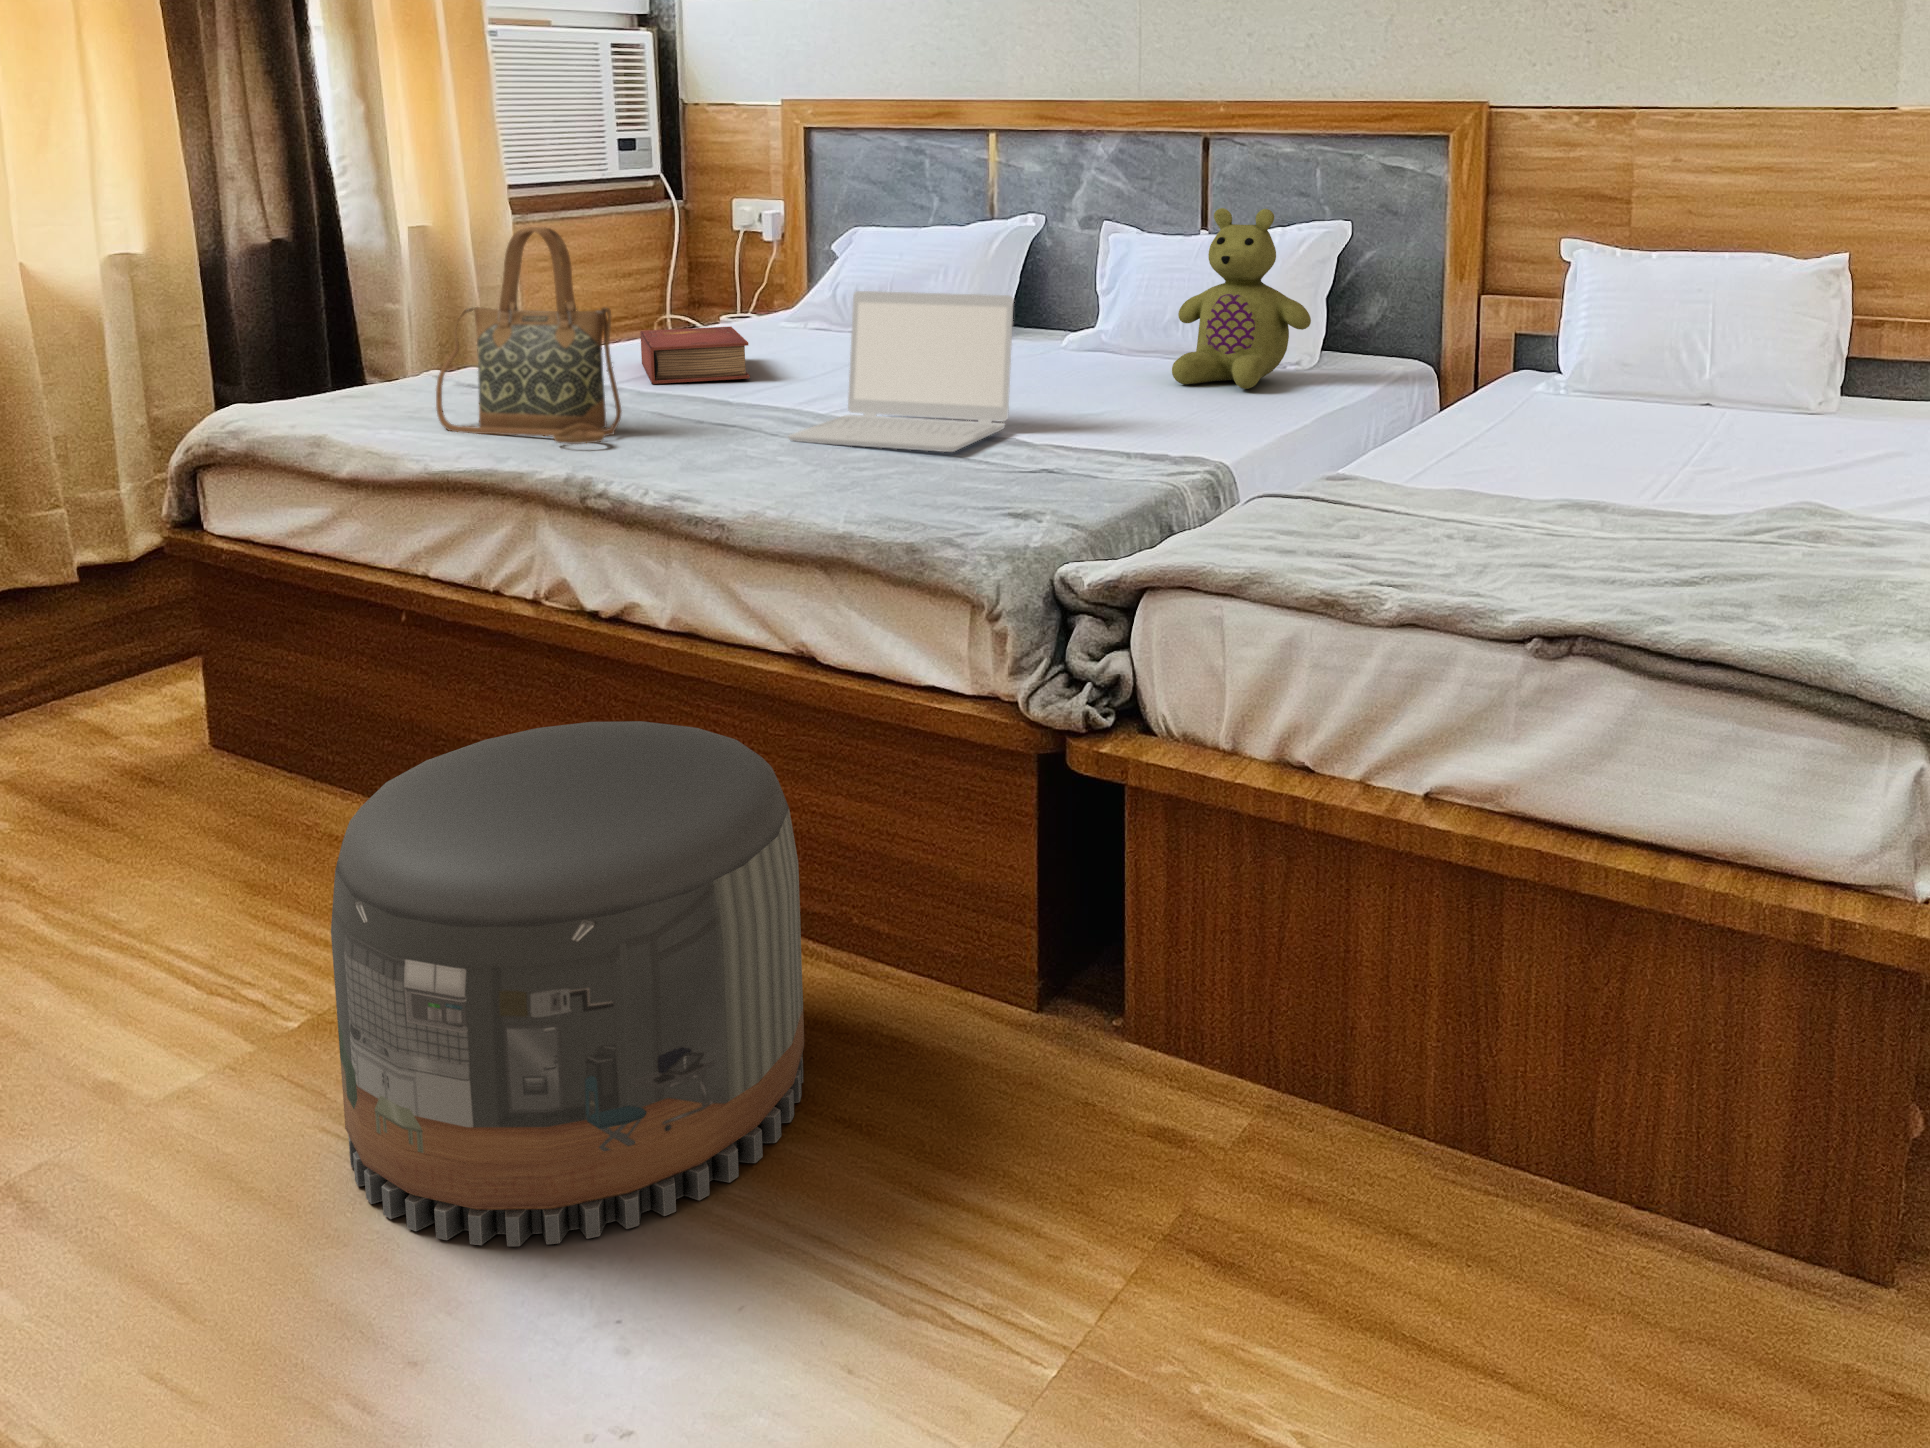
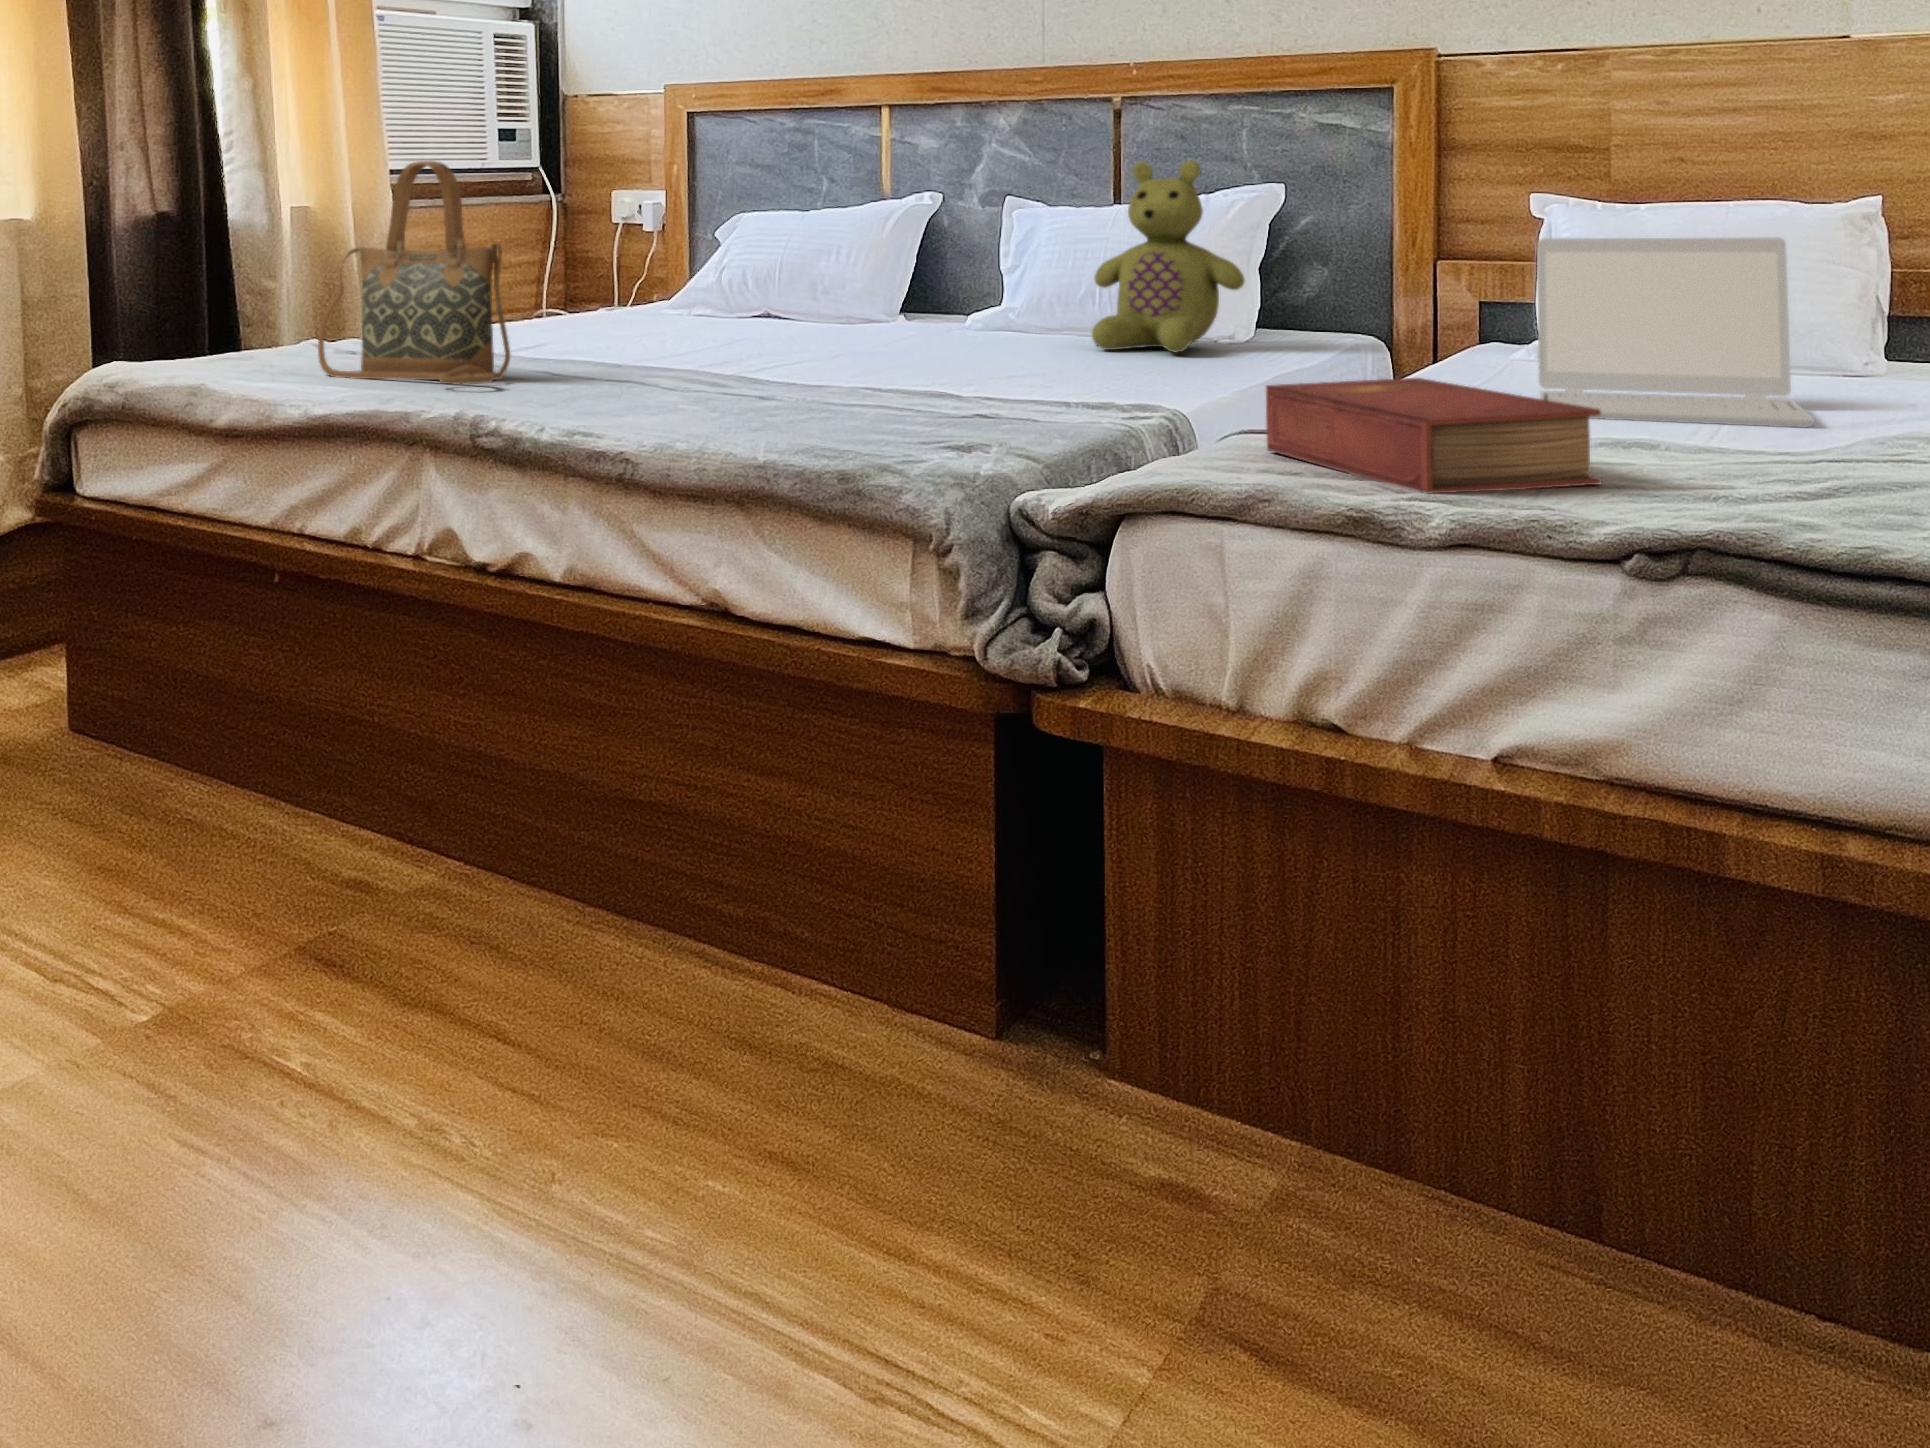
laptop: present [788,291,1014,452] -> present [1537,237,1814,428]
book: present [640,327,750,384] -> present [1266,378,1601,494]
pouf: present [331,721,804,1246] -> none [186,670,721,1292]

